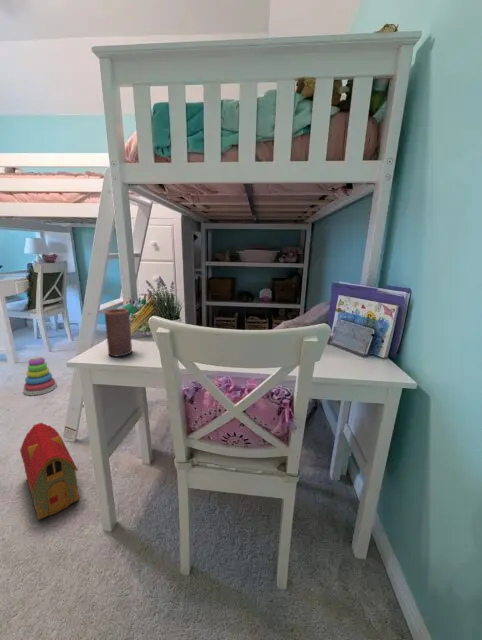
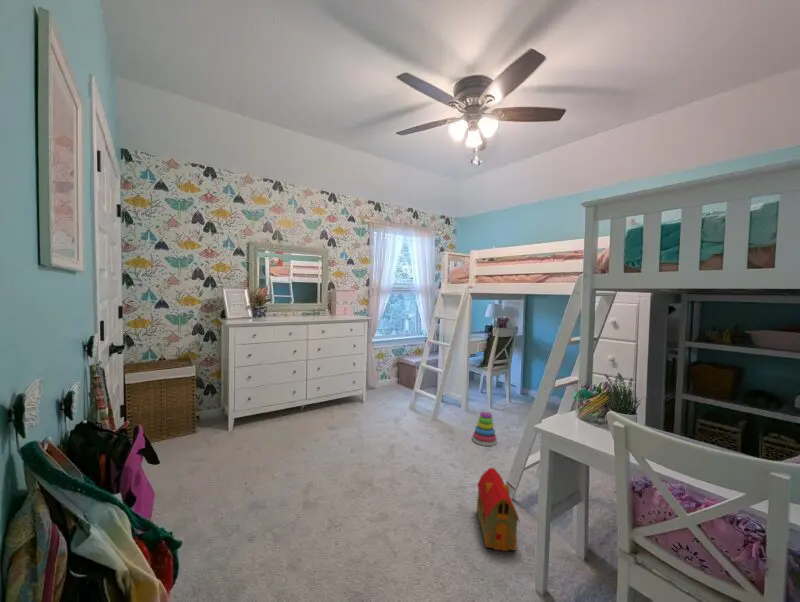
candle: present [105,309,132,356] -> none [564,391,586,433]

